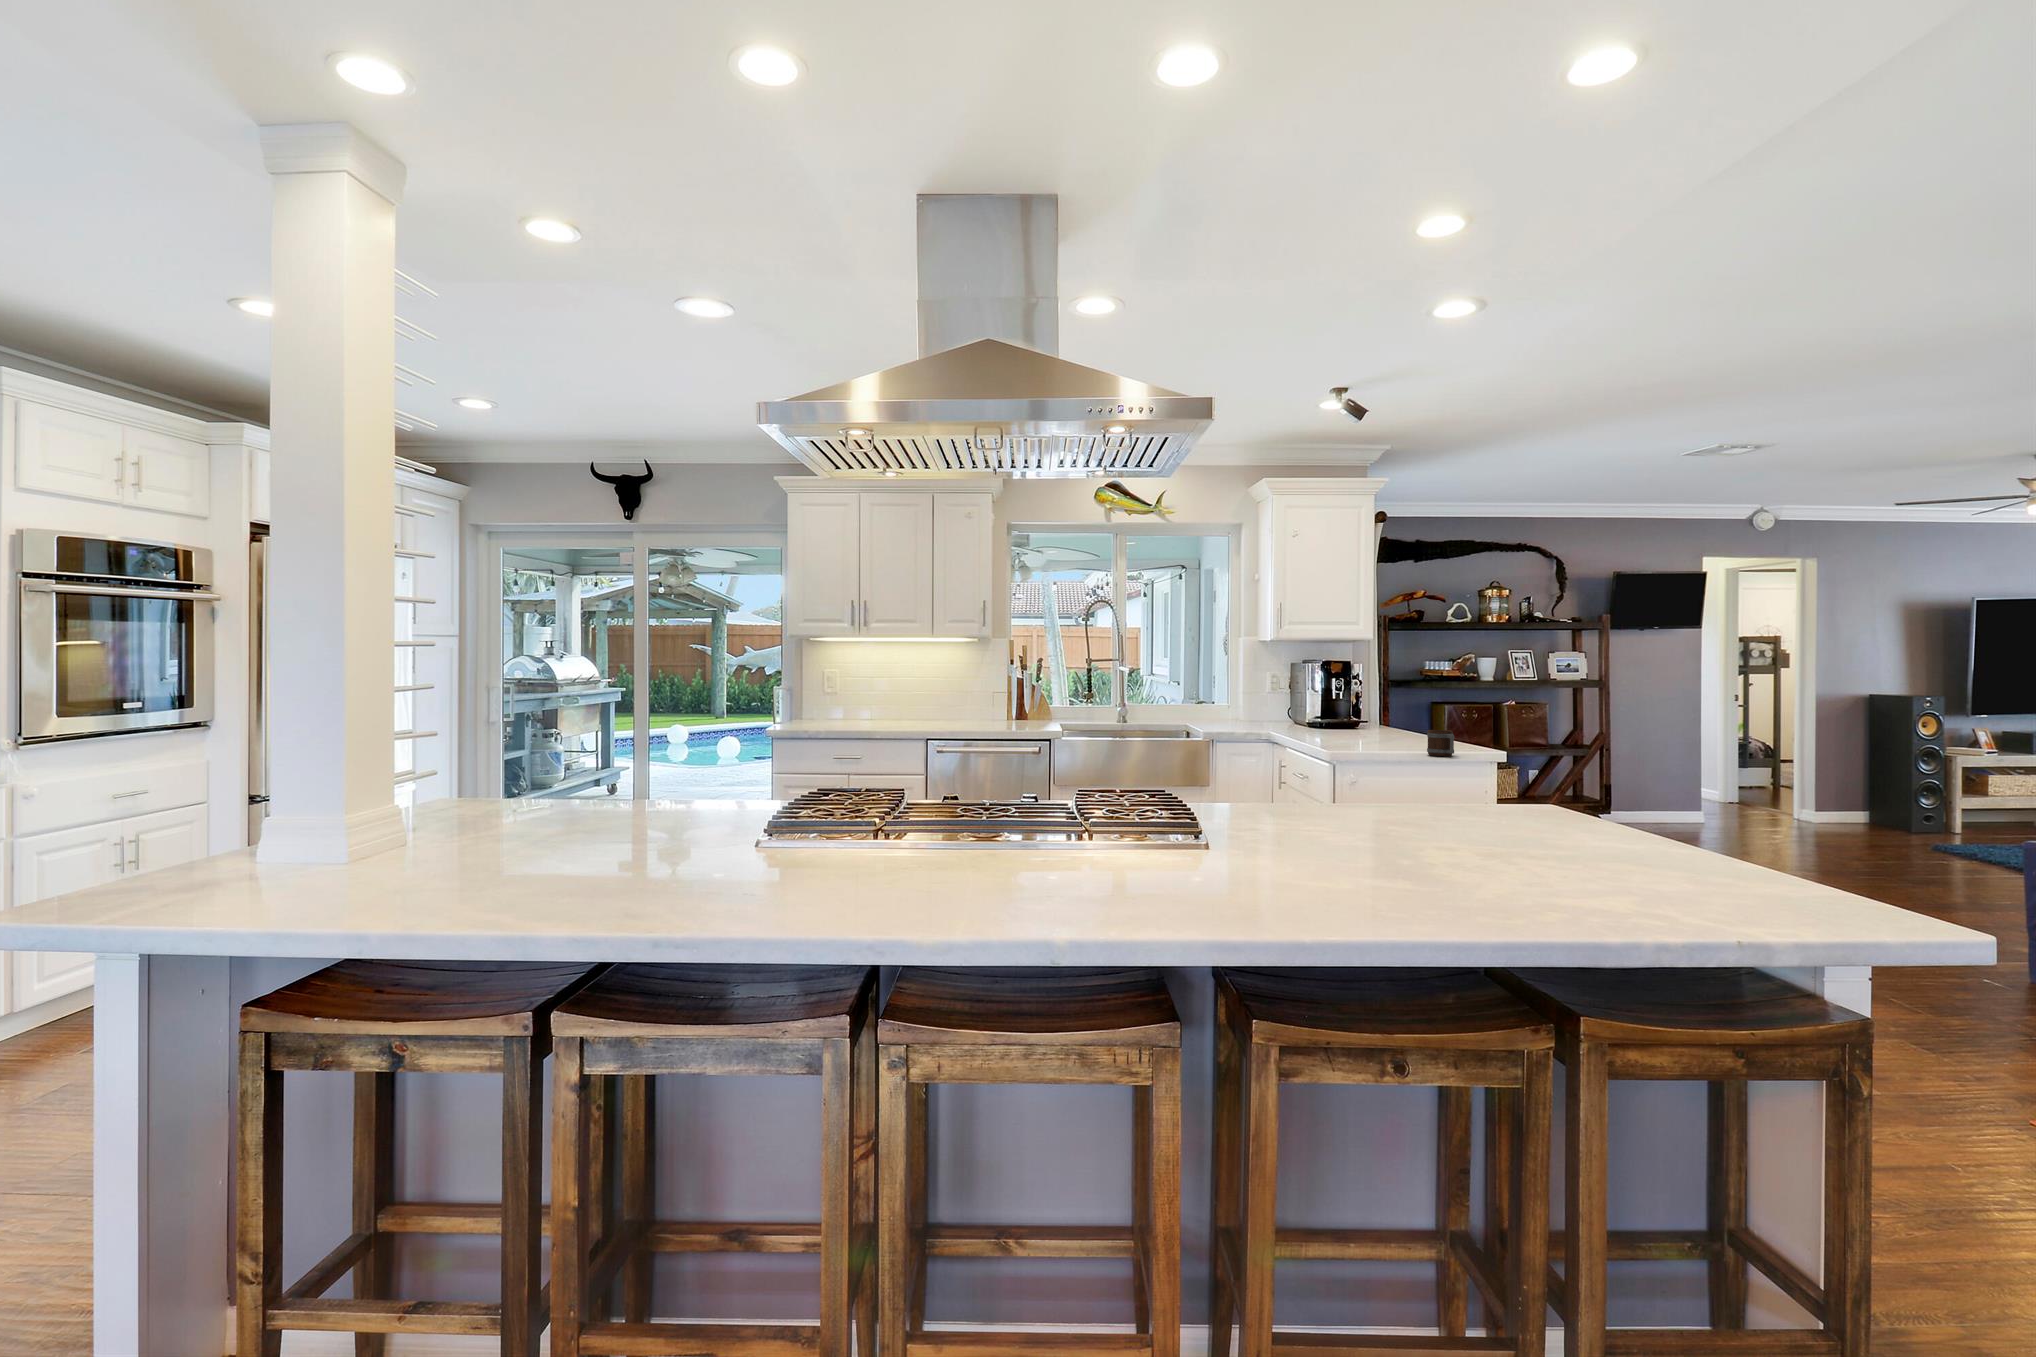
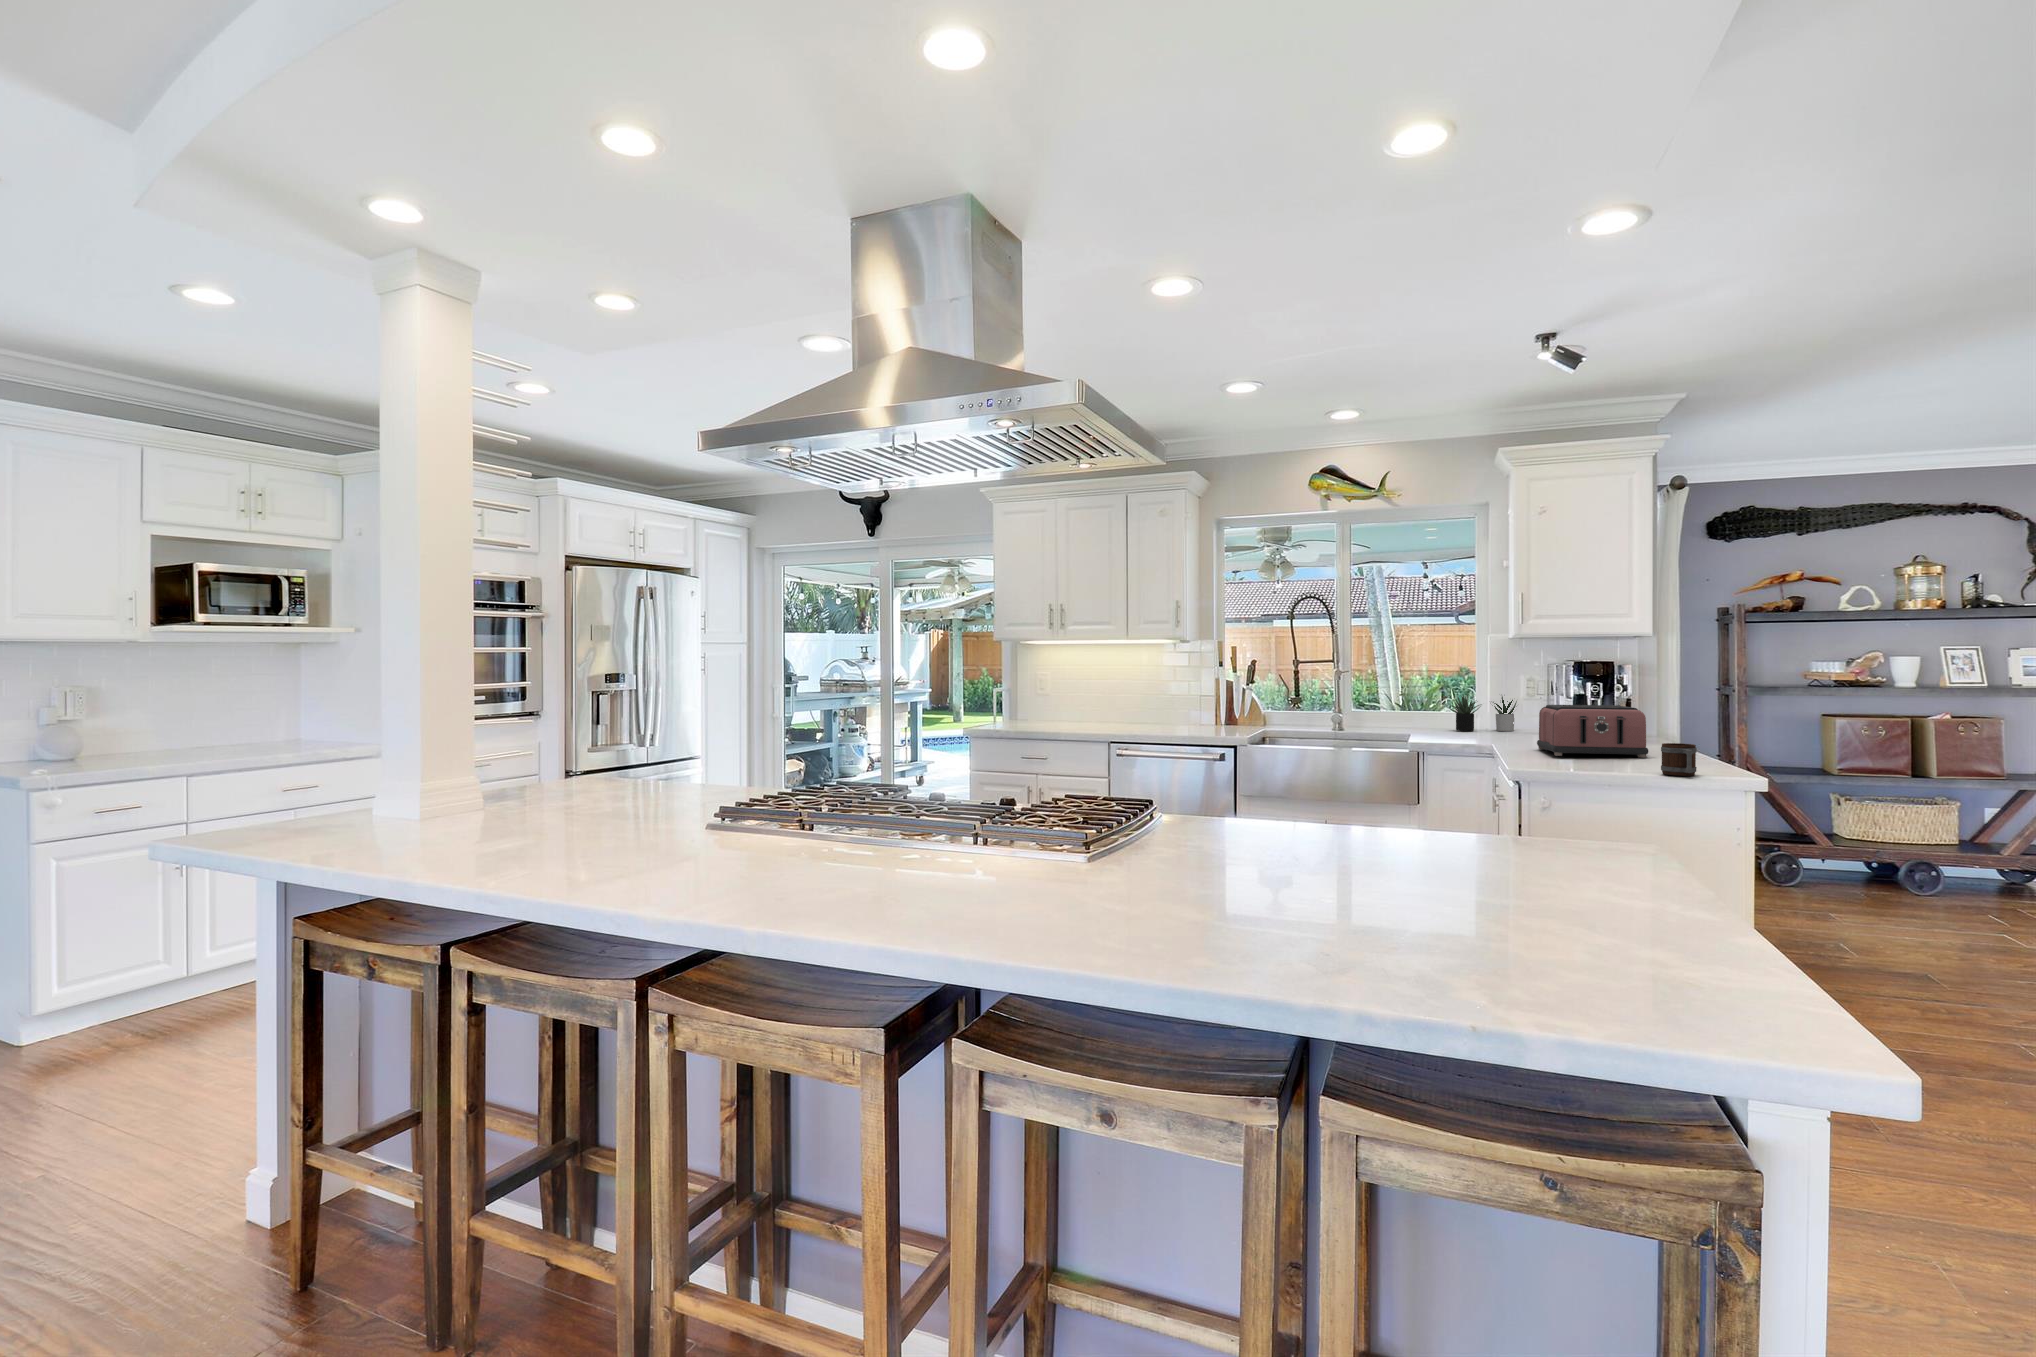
succulent plant: none [1200,687,1265,723] -> present [1449,695,1517,732]
toaster: none [1301,699,1396,743] -> present [1537,705,1648,758]

